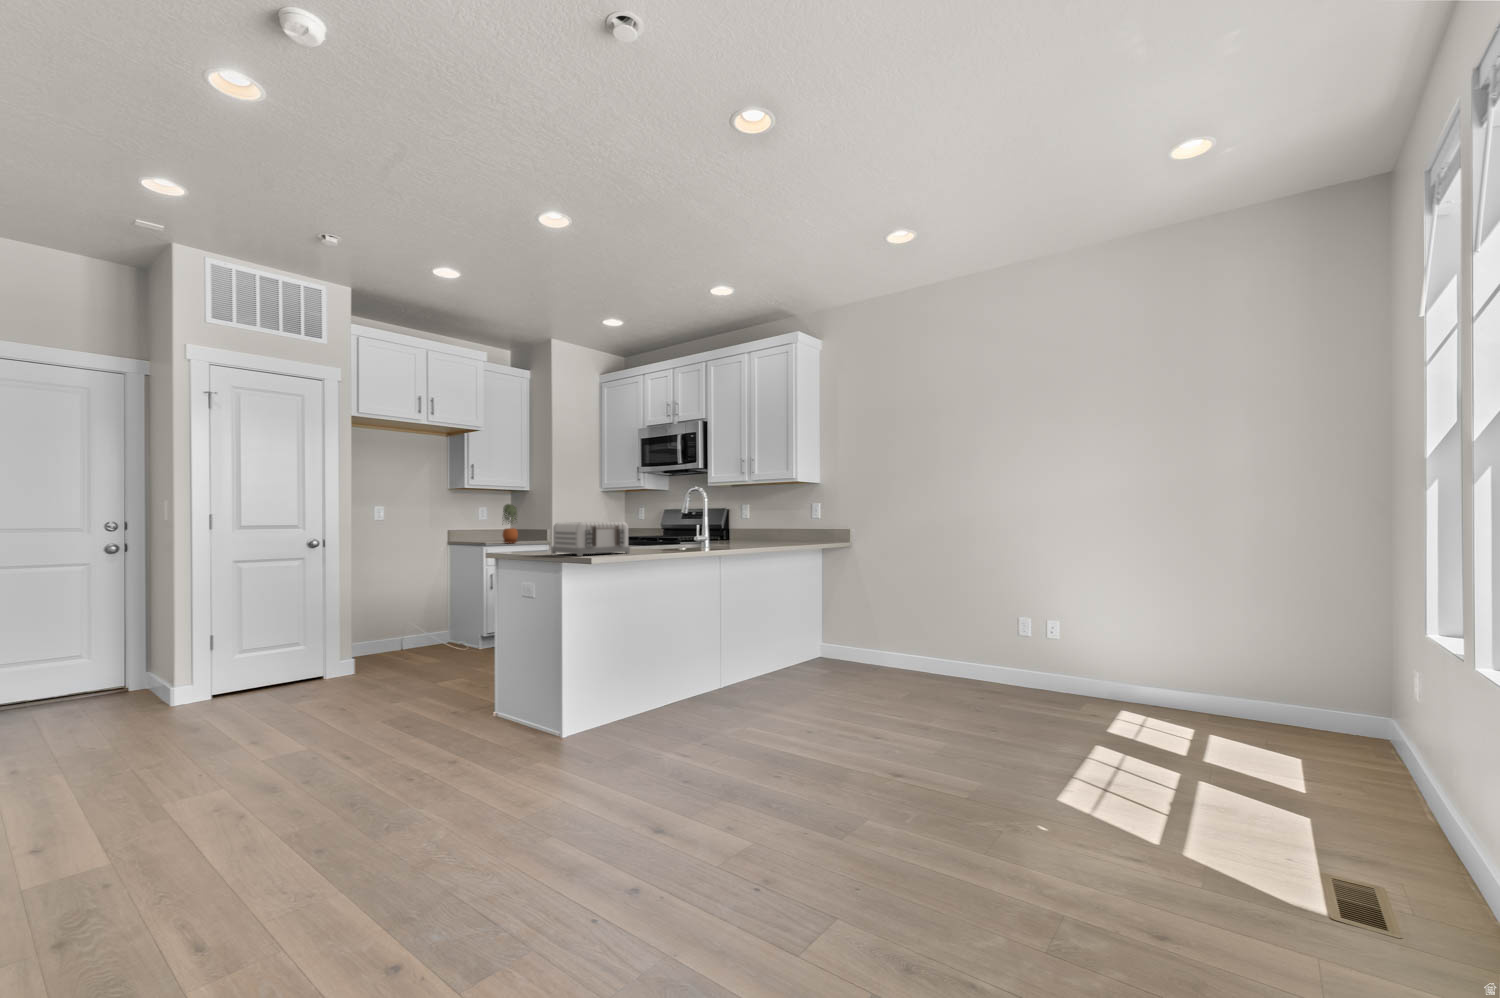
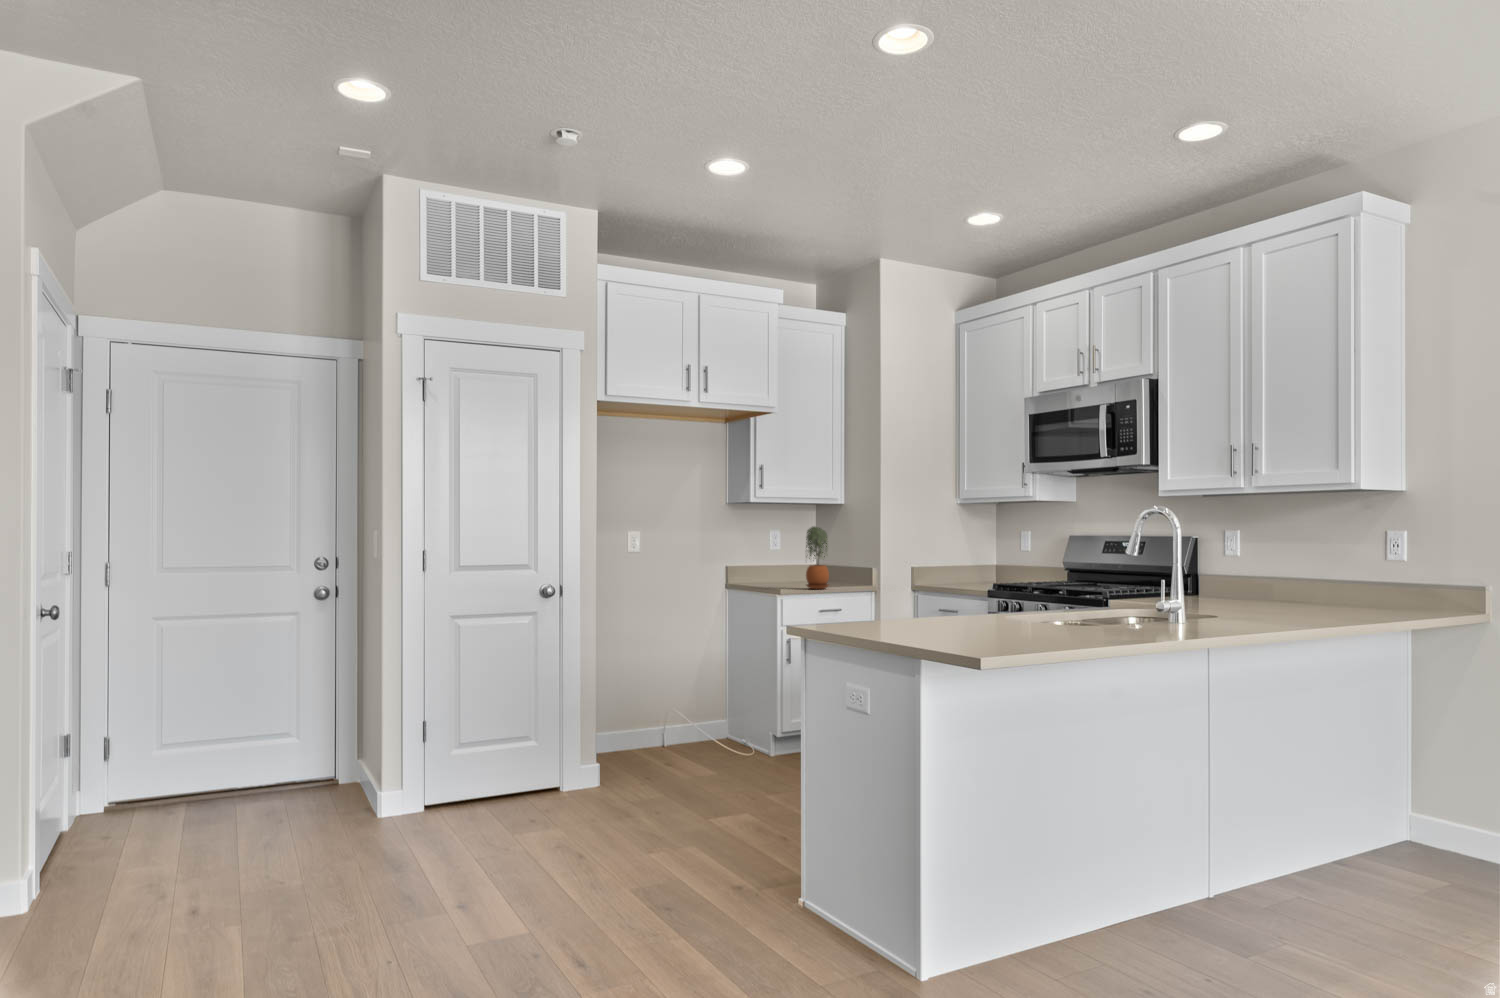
toaster: present [551,522,630,556] -> none [903,576,1051,645]

